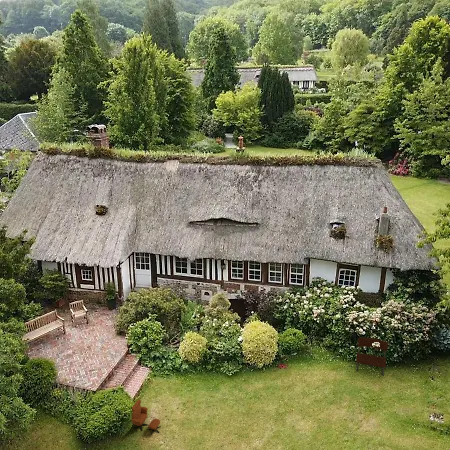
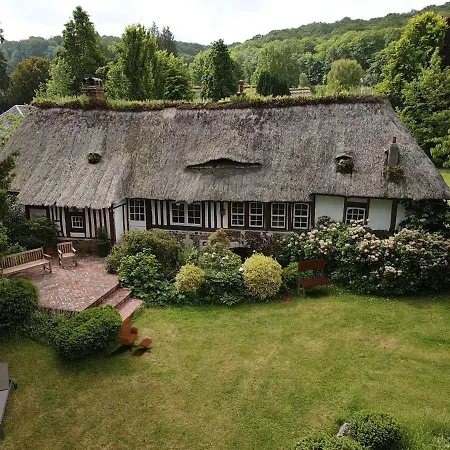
bench: present [356,338,388,376] -> present [298,259,332,298]

